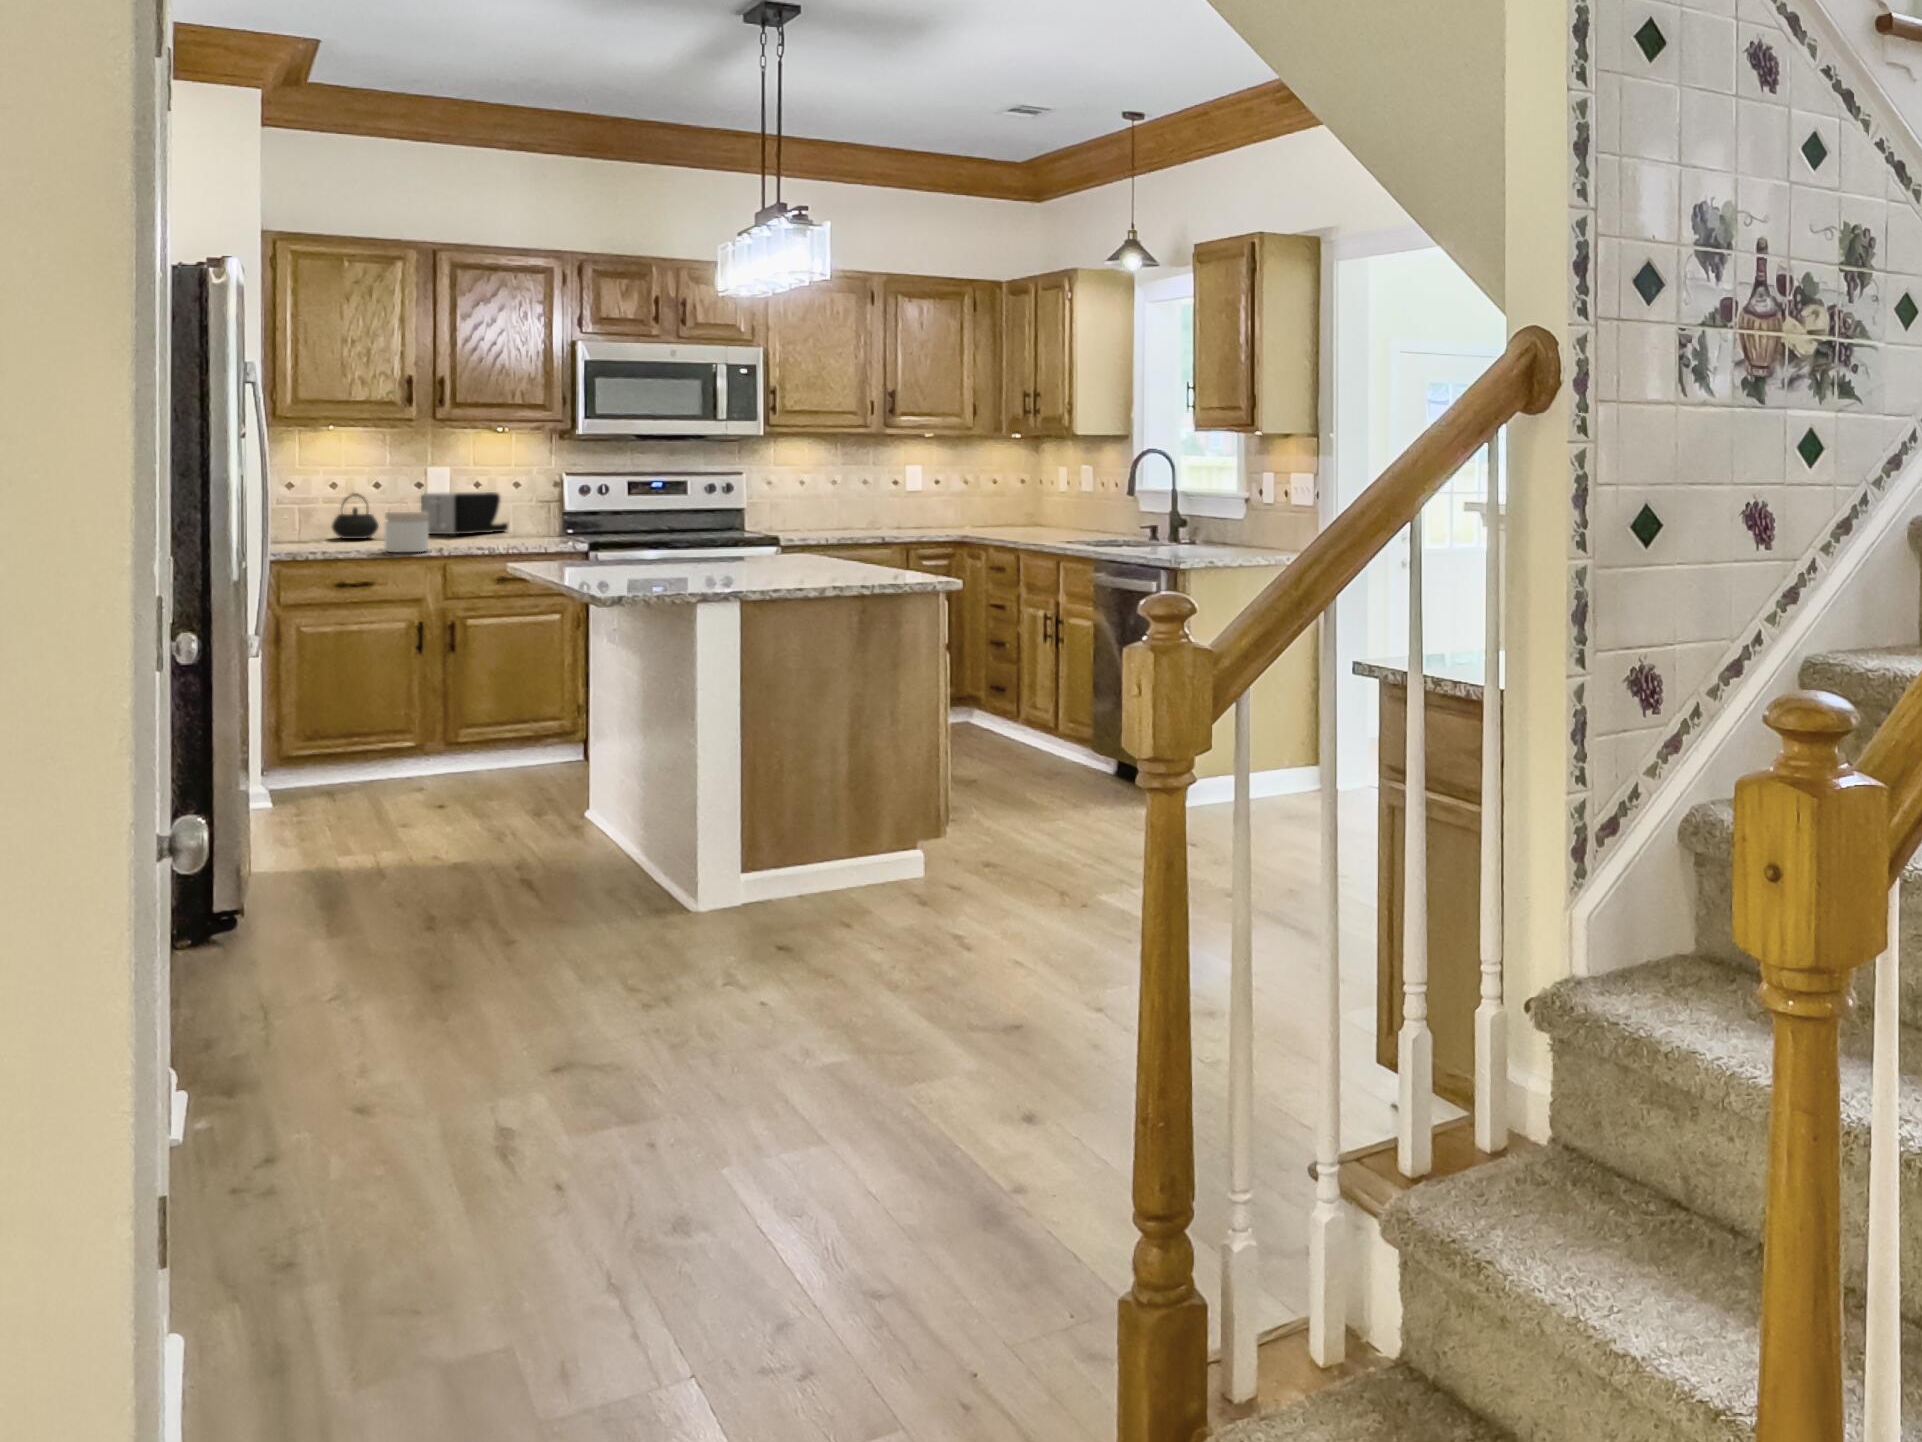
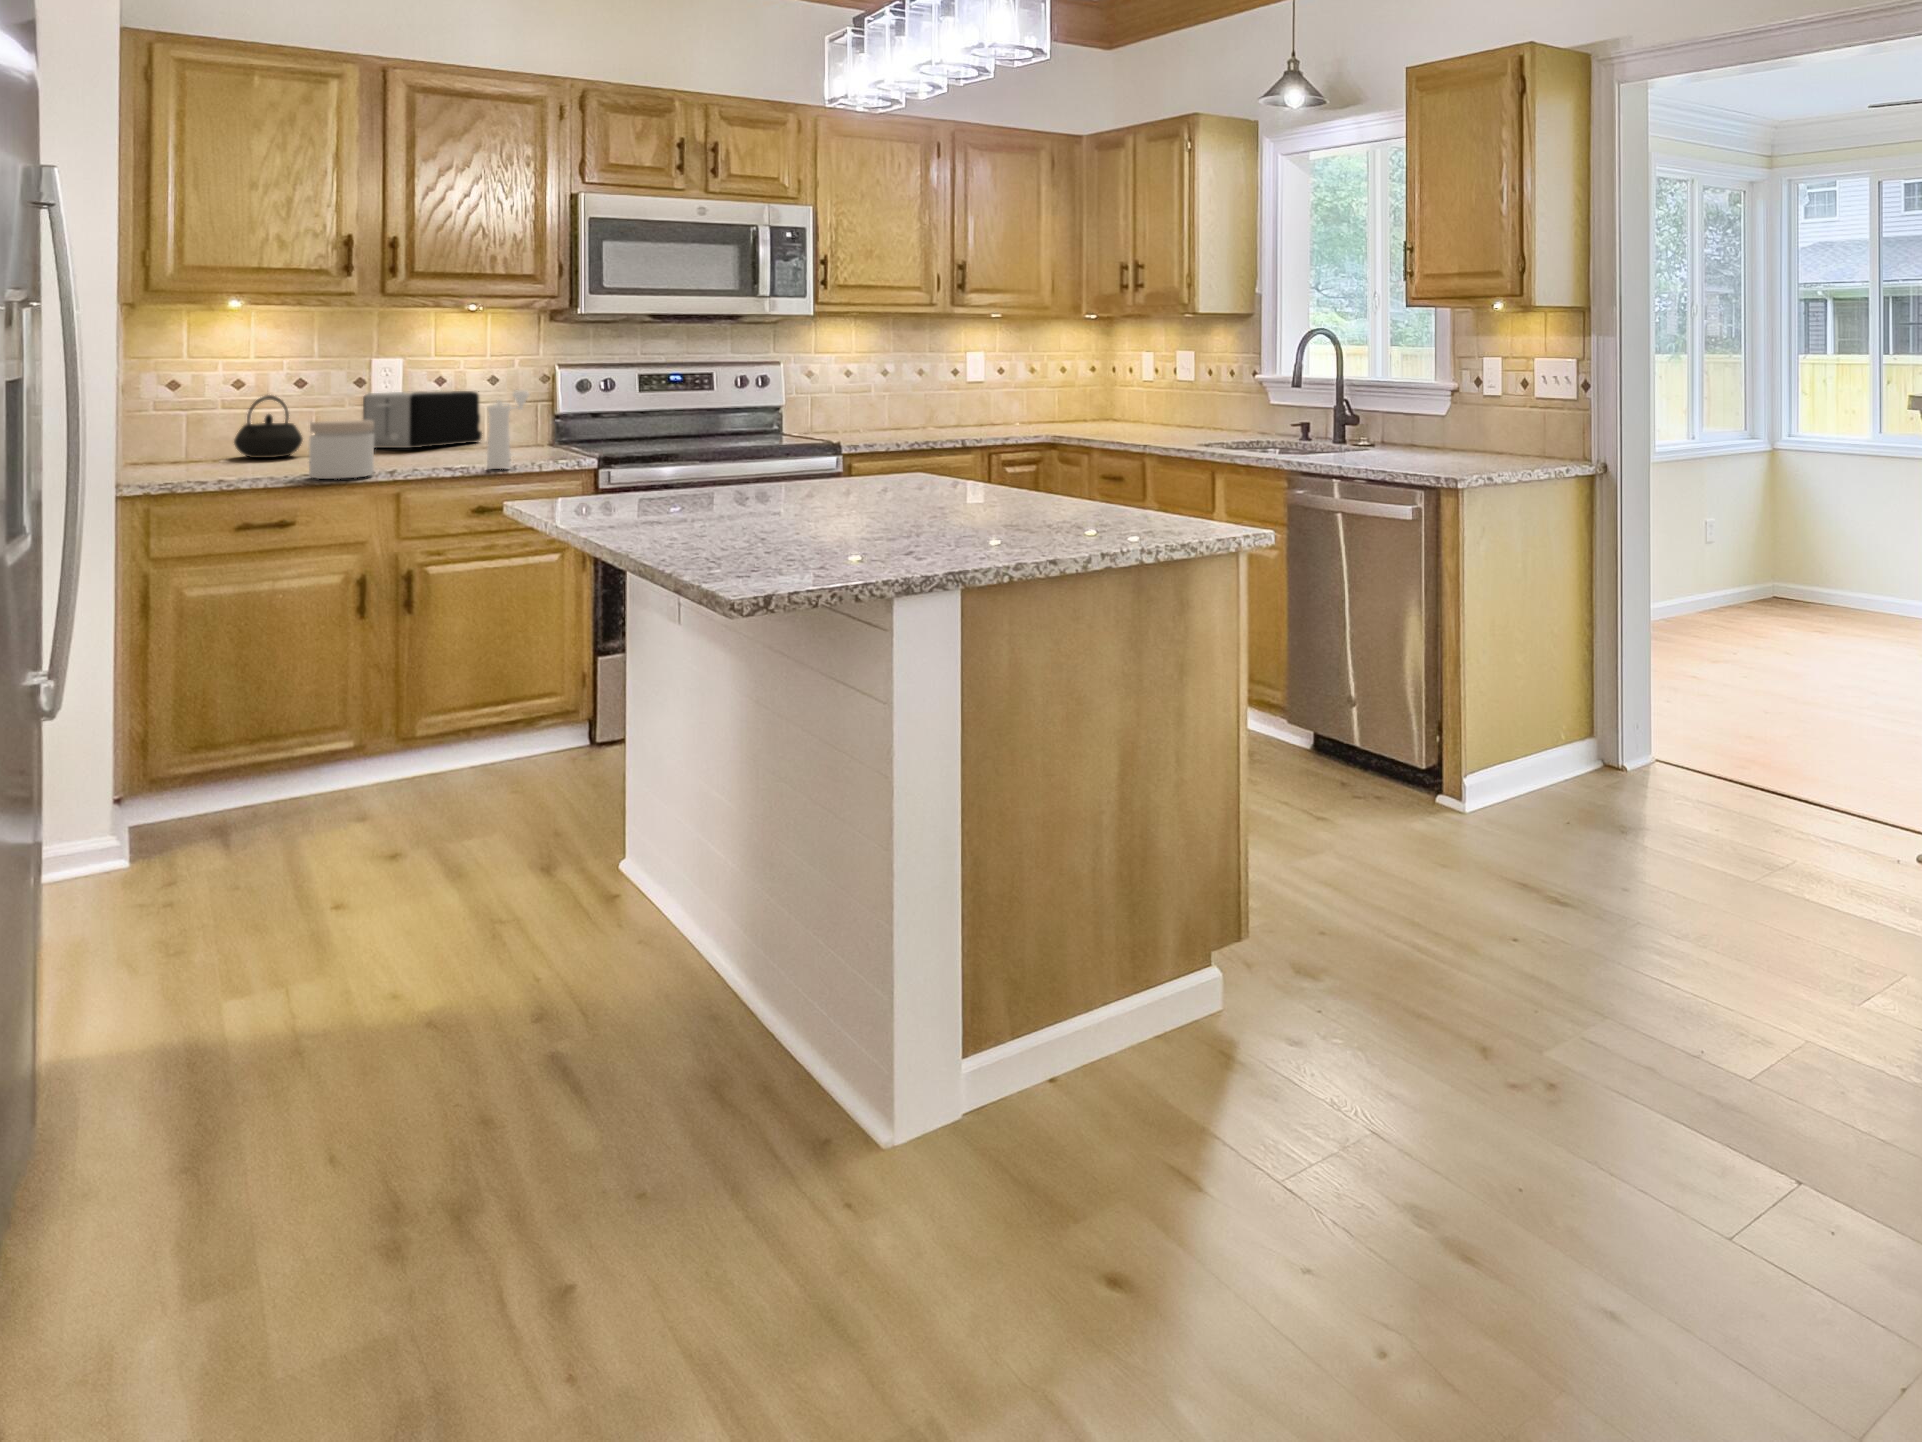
pepper mill: none [508,492,539,549] -> present [487,390,529,469]

